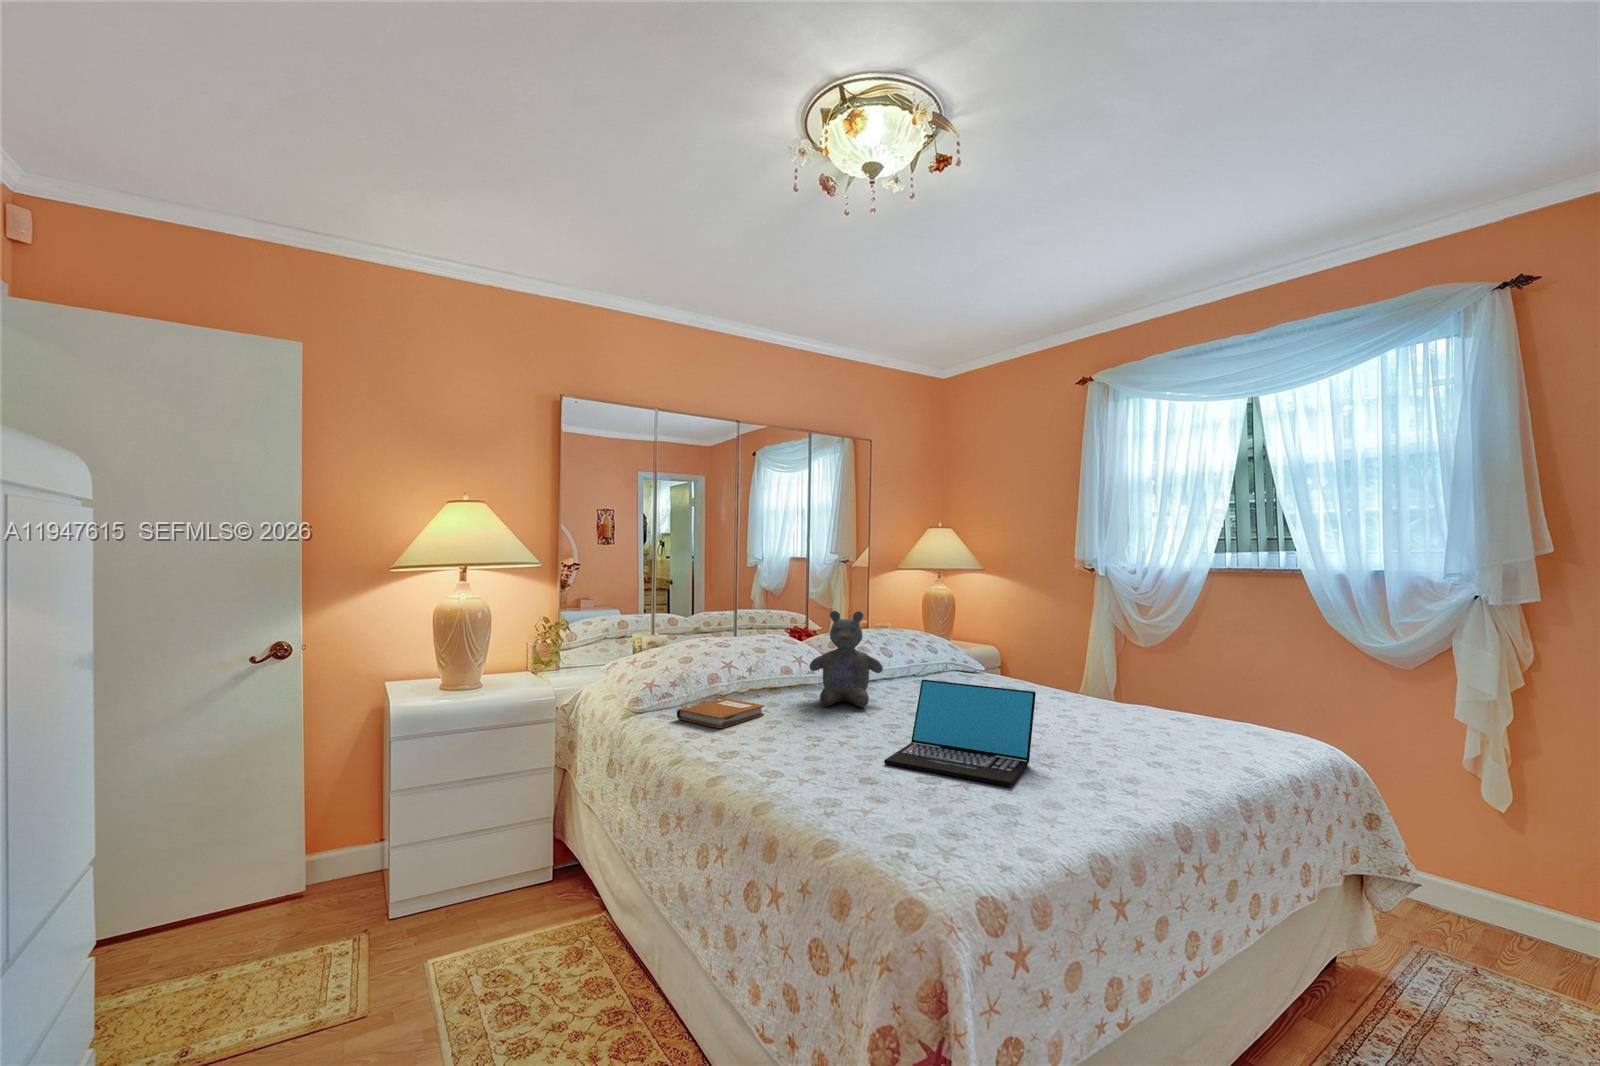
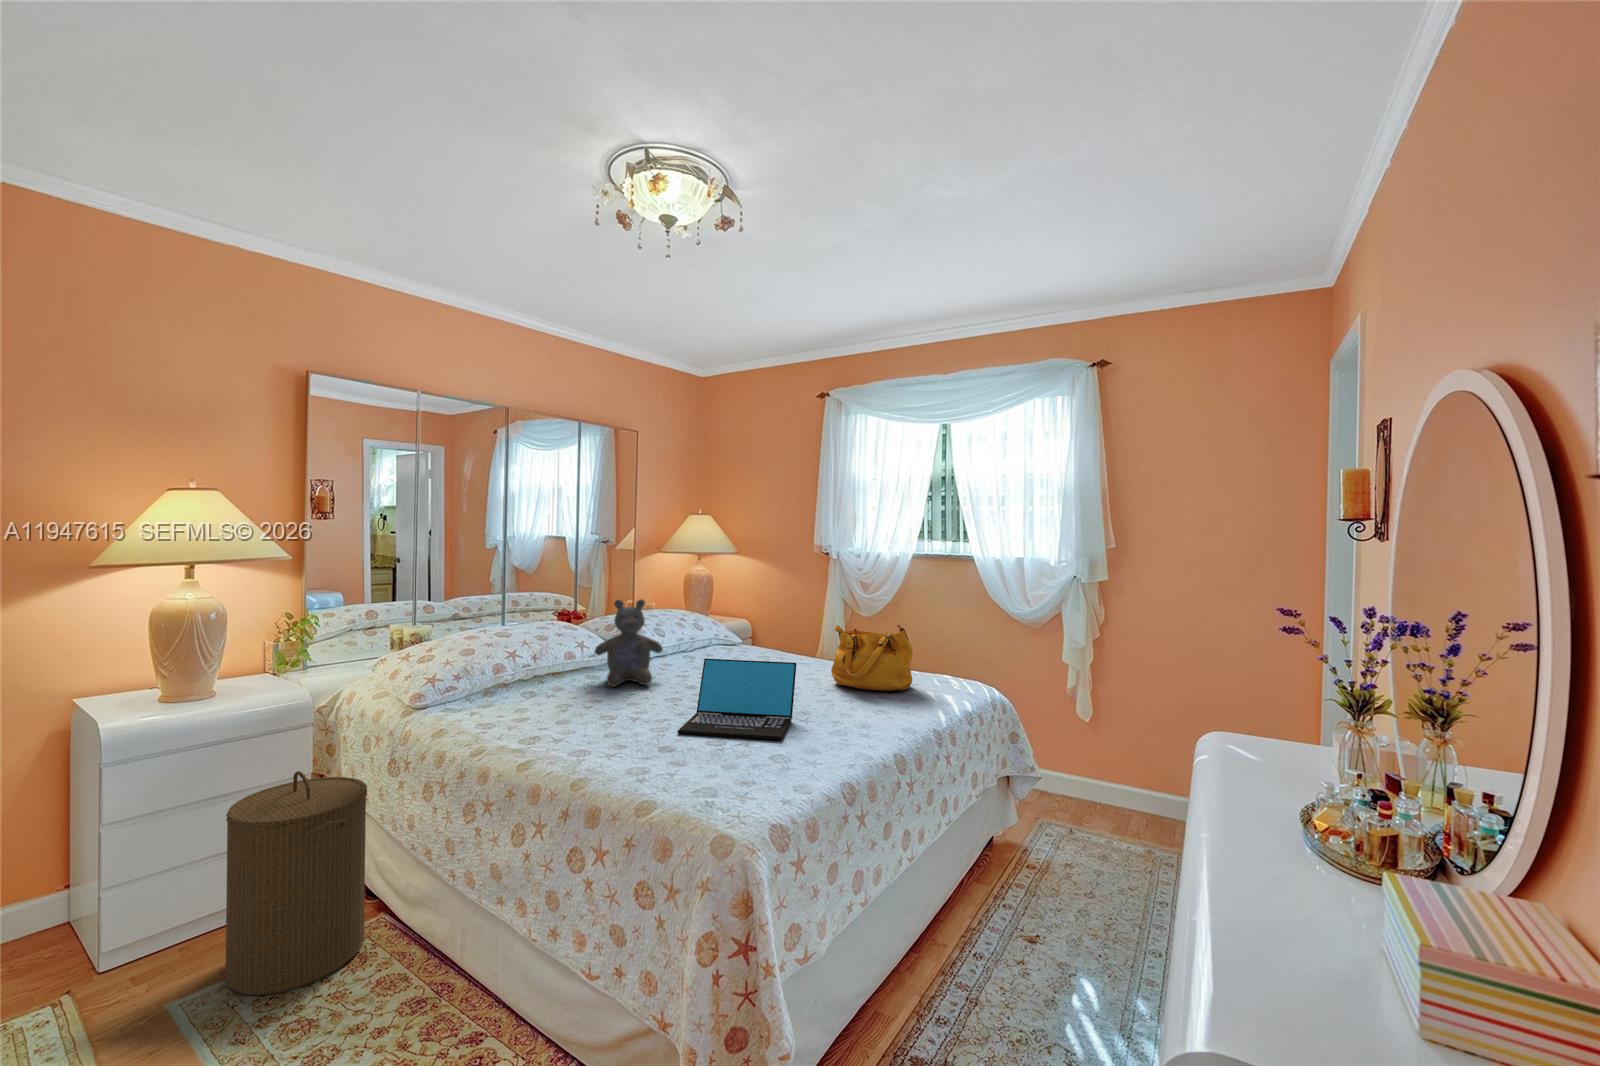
handbag: none [1090,651,1207,742] -> present [831,625,913,691]
notebook: present [677,698,764,728] -> none [466,688,555,718]
laundry hamper: none [472,759,590,972] -> present [226,771,367,995]

